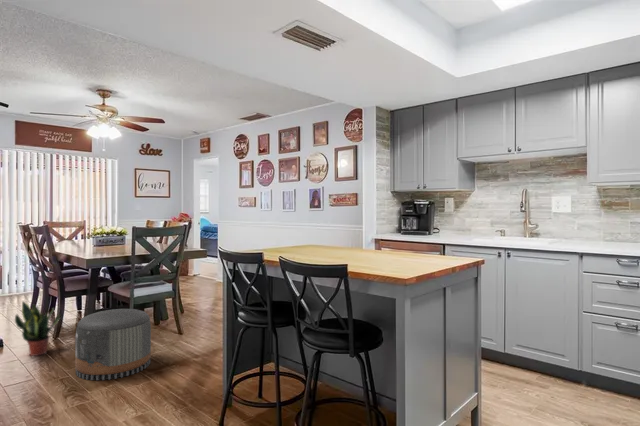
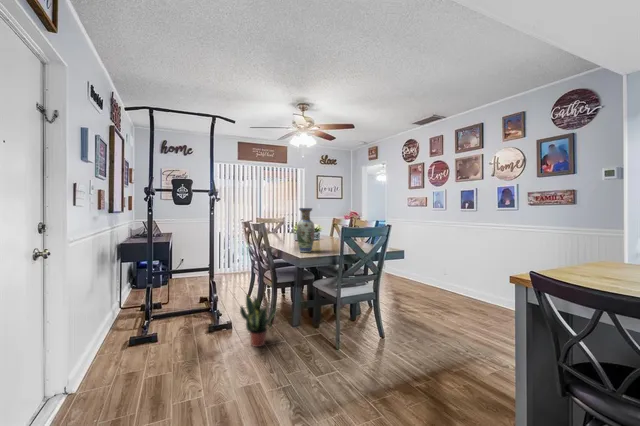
vase: none [86,209,107,255] -> present [297,208,315,252]
pouf: present [75,309,151,380] -> none [295,314,369,404]

